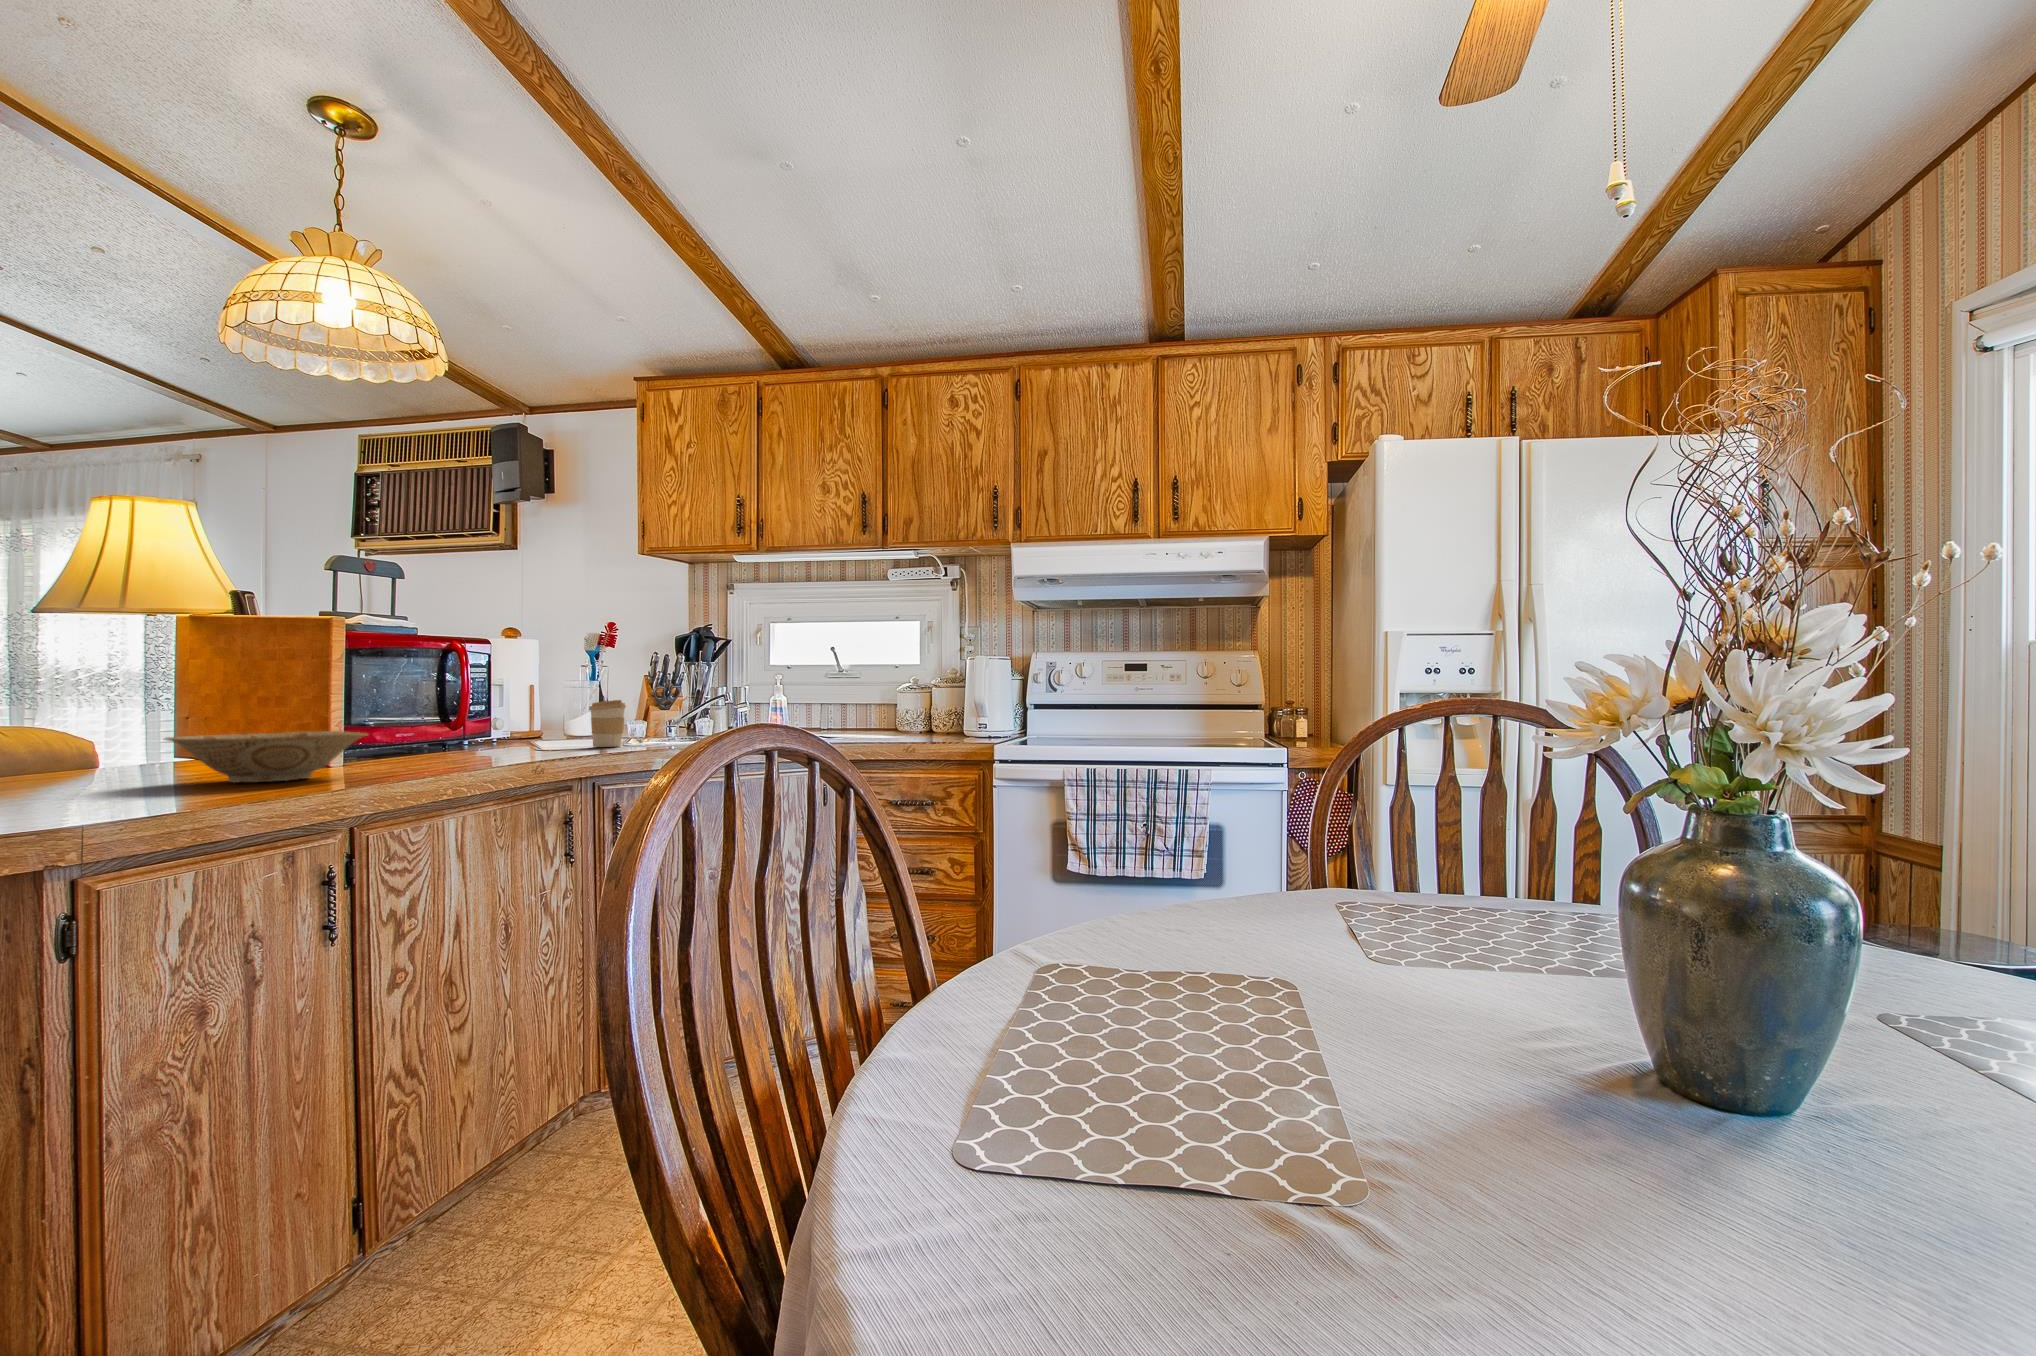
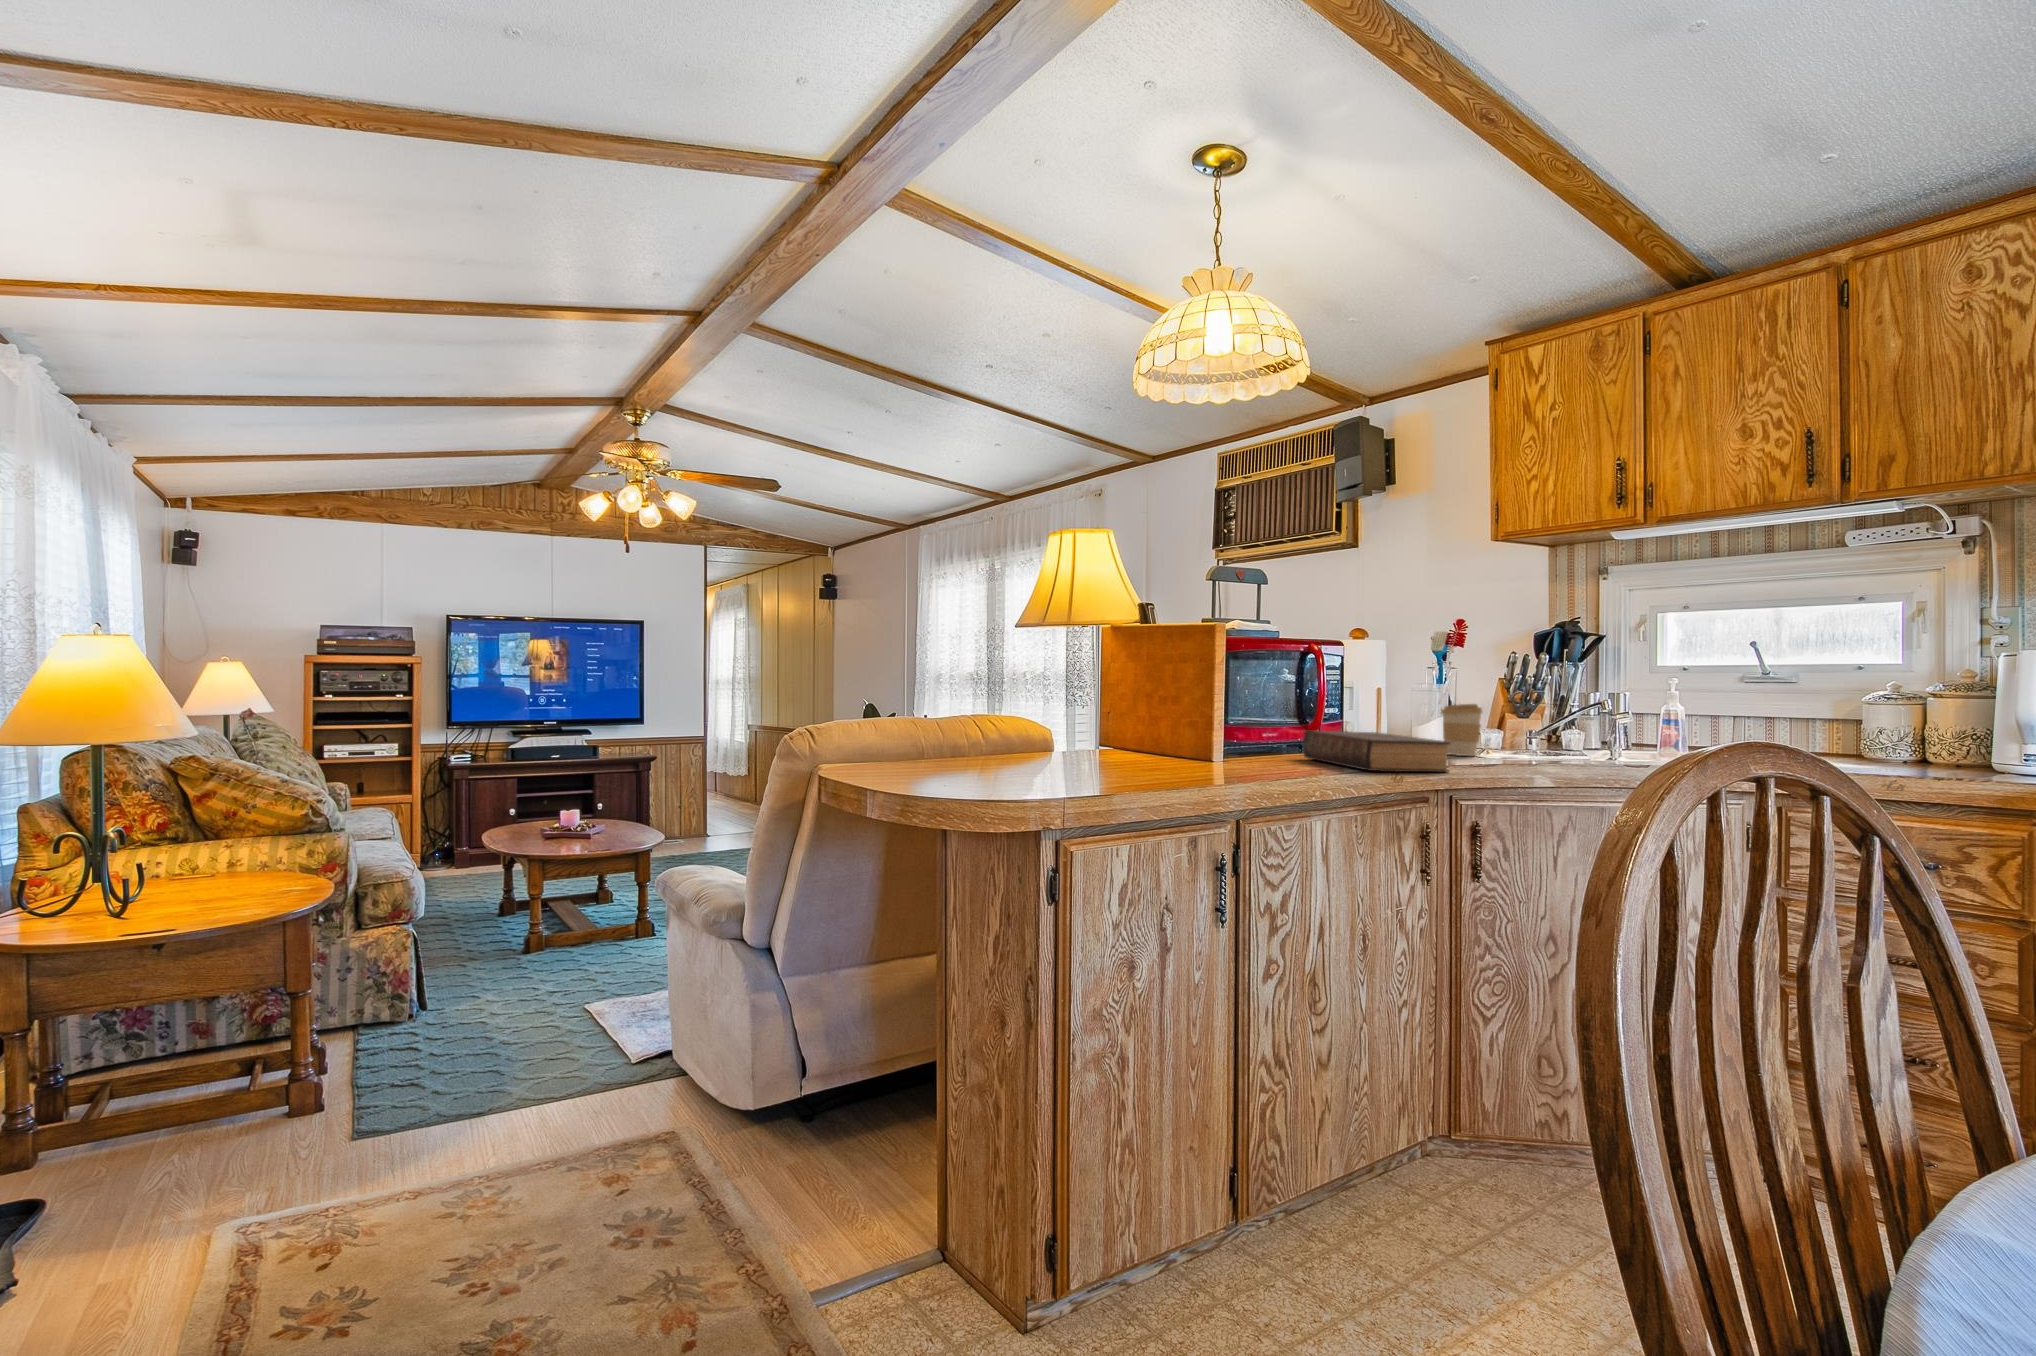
book: none [440,730,589,764] -> present [1303,731,1451,772]
bowl: present [164,731,367,783] -> none [1113,723,1249,769]

